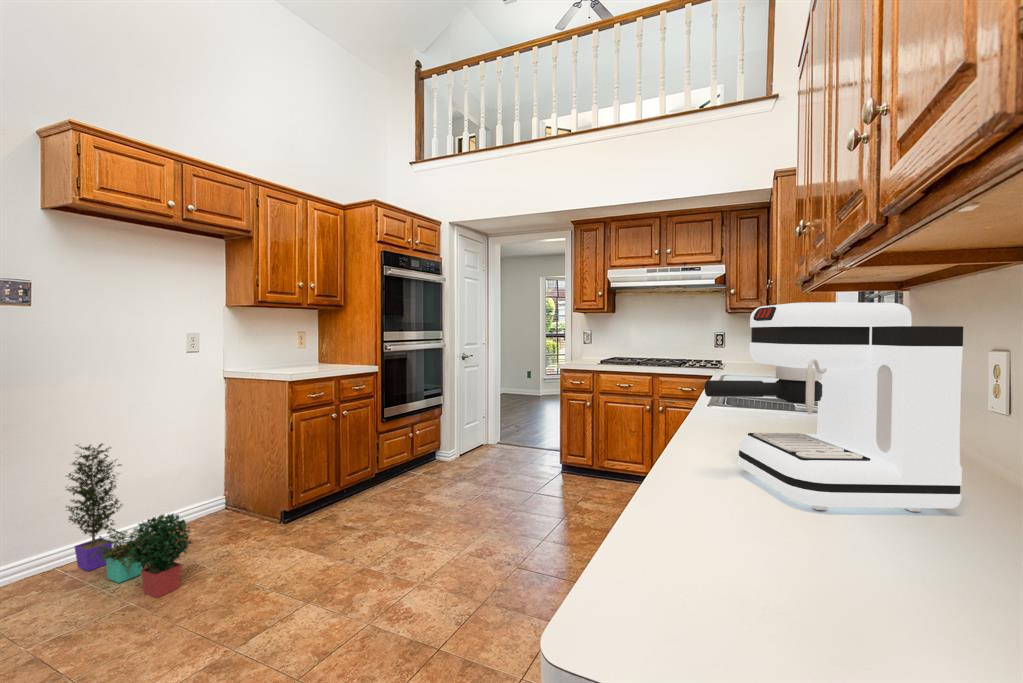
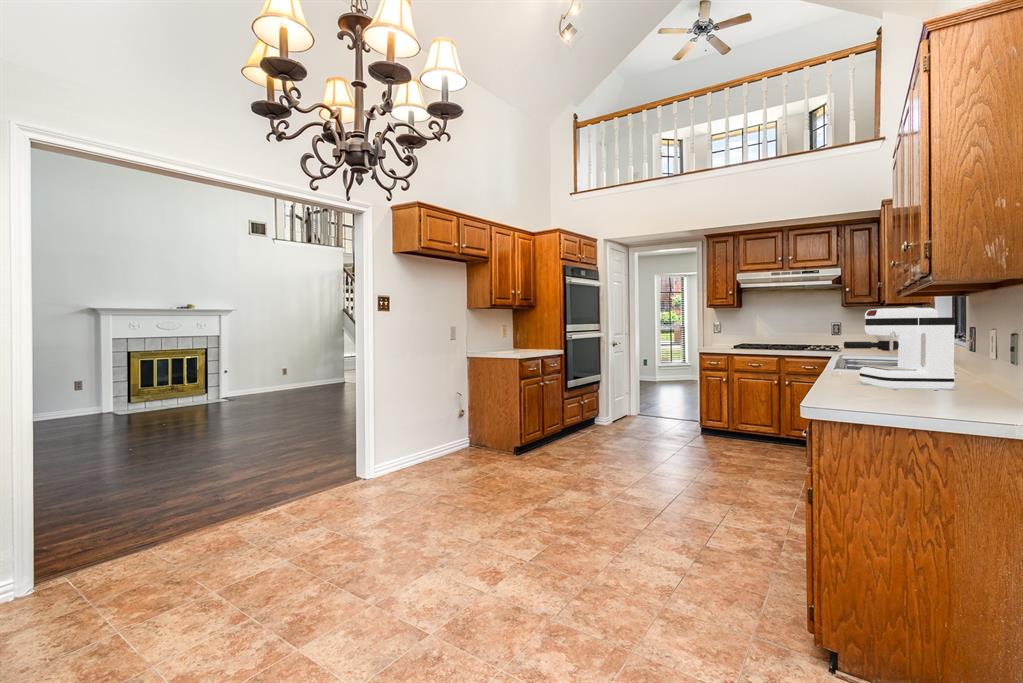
potted plant: present [66,444,193,598] -> none [407,395,493,485]

